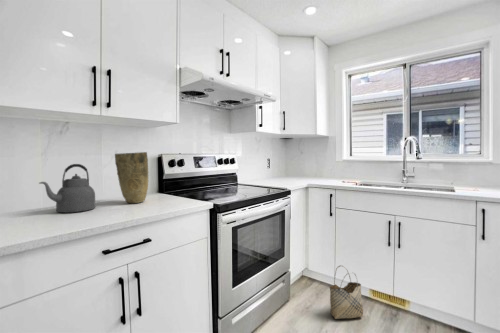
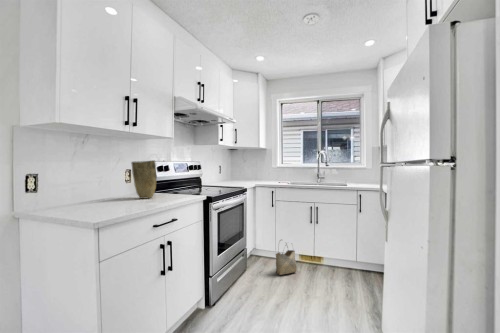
kettle: present [40,164,96,212] -> none [94,169,124,205]

